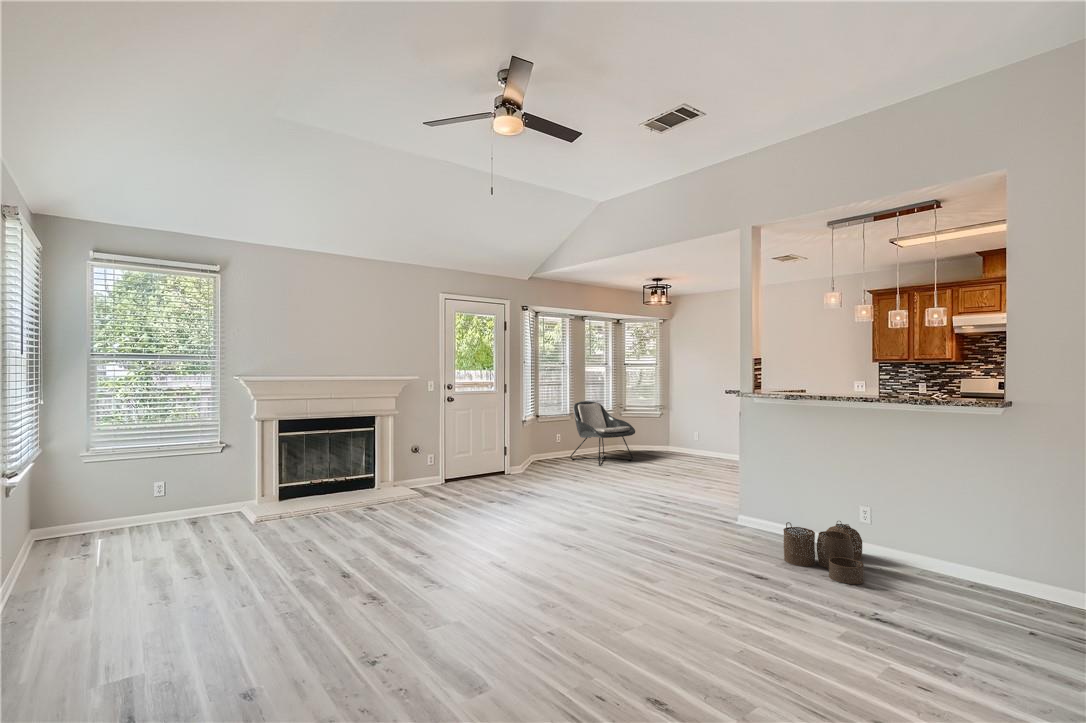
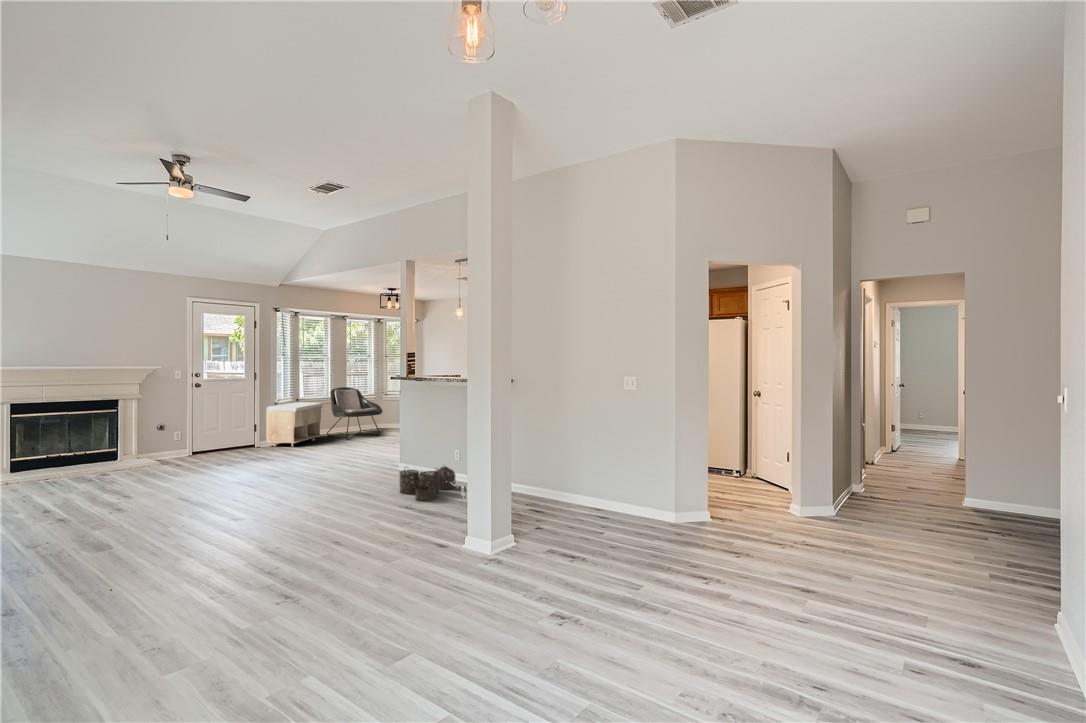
storage bench: none [516,419,570,474] -> present [266,402,322,447]

